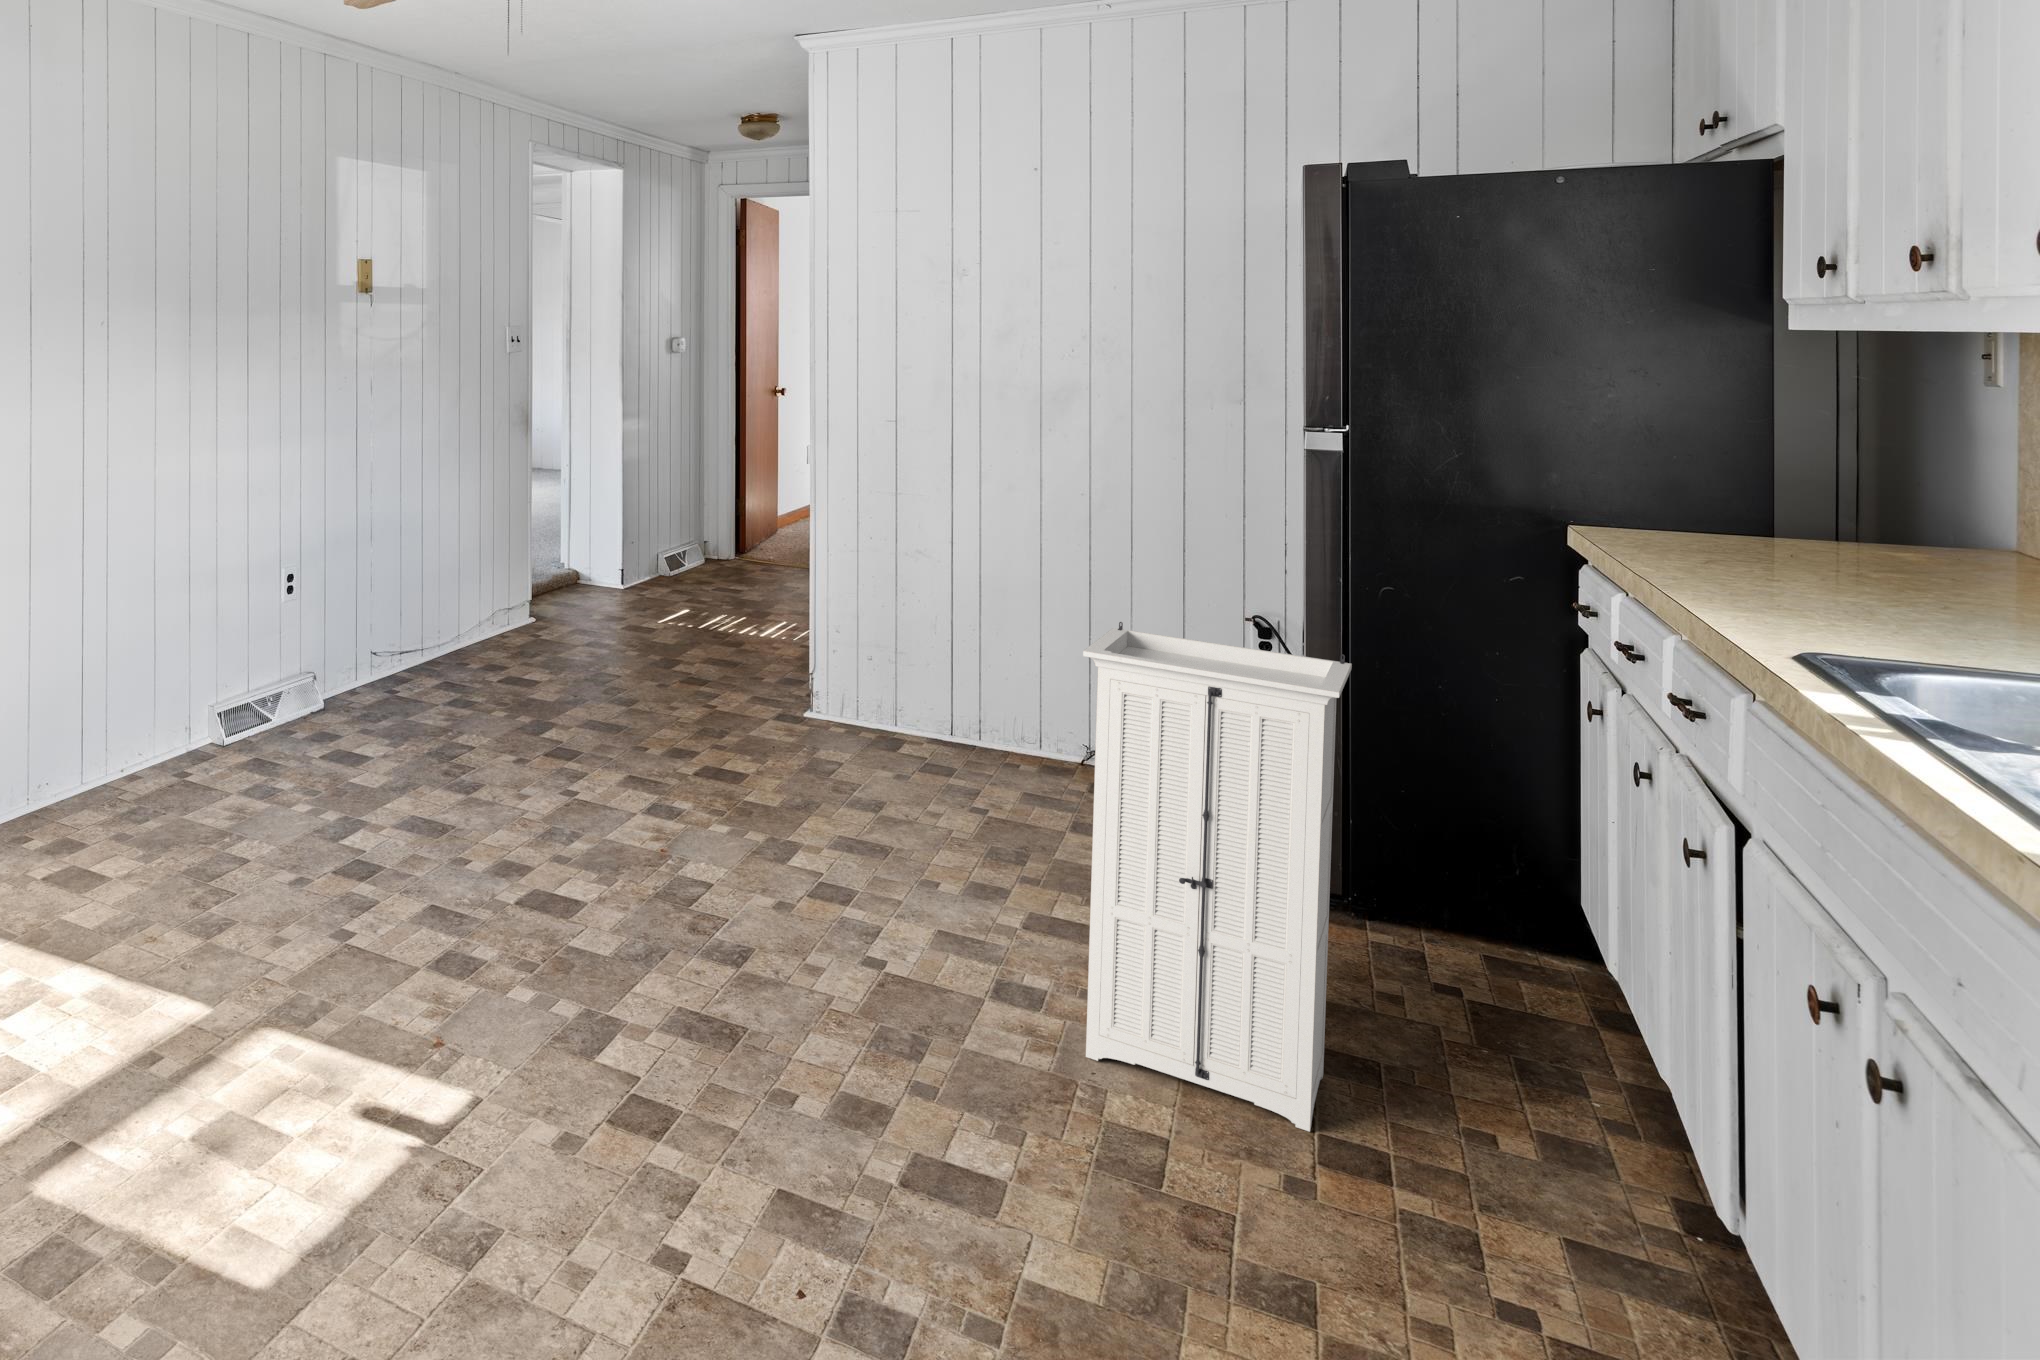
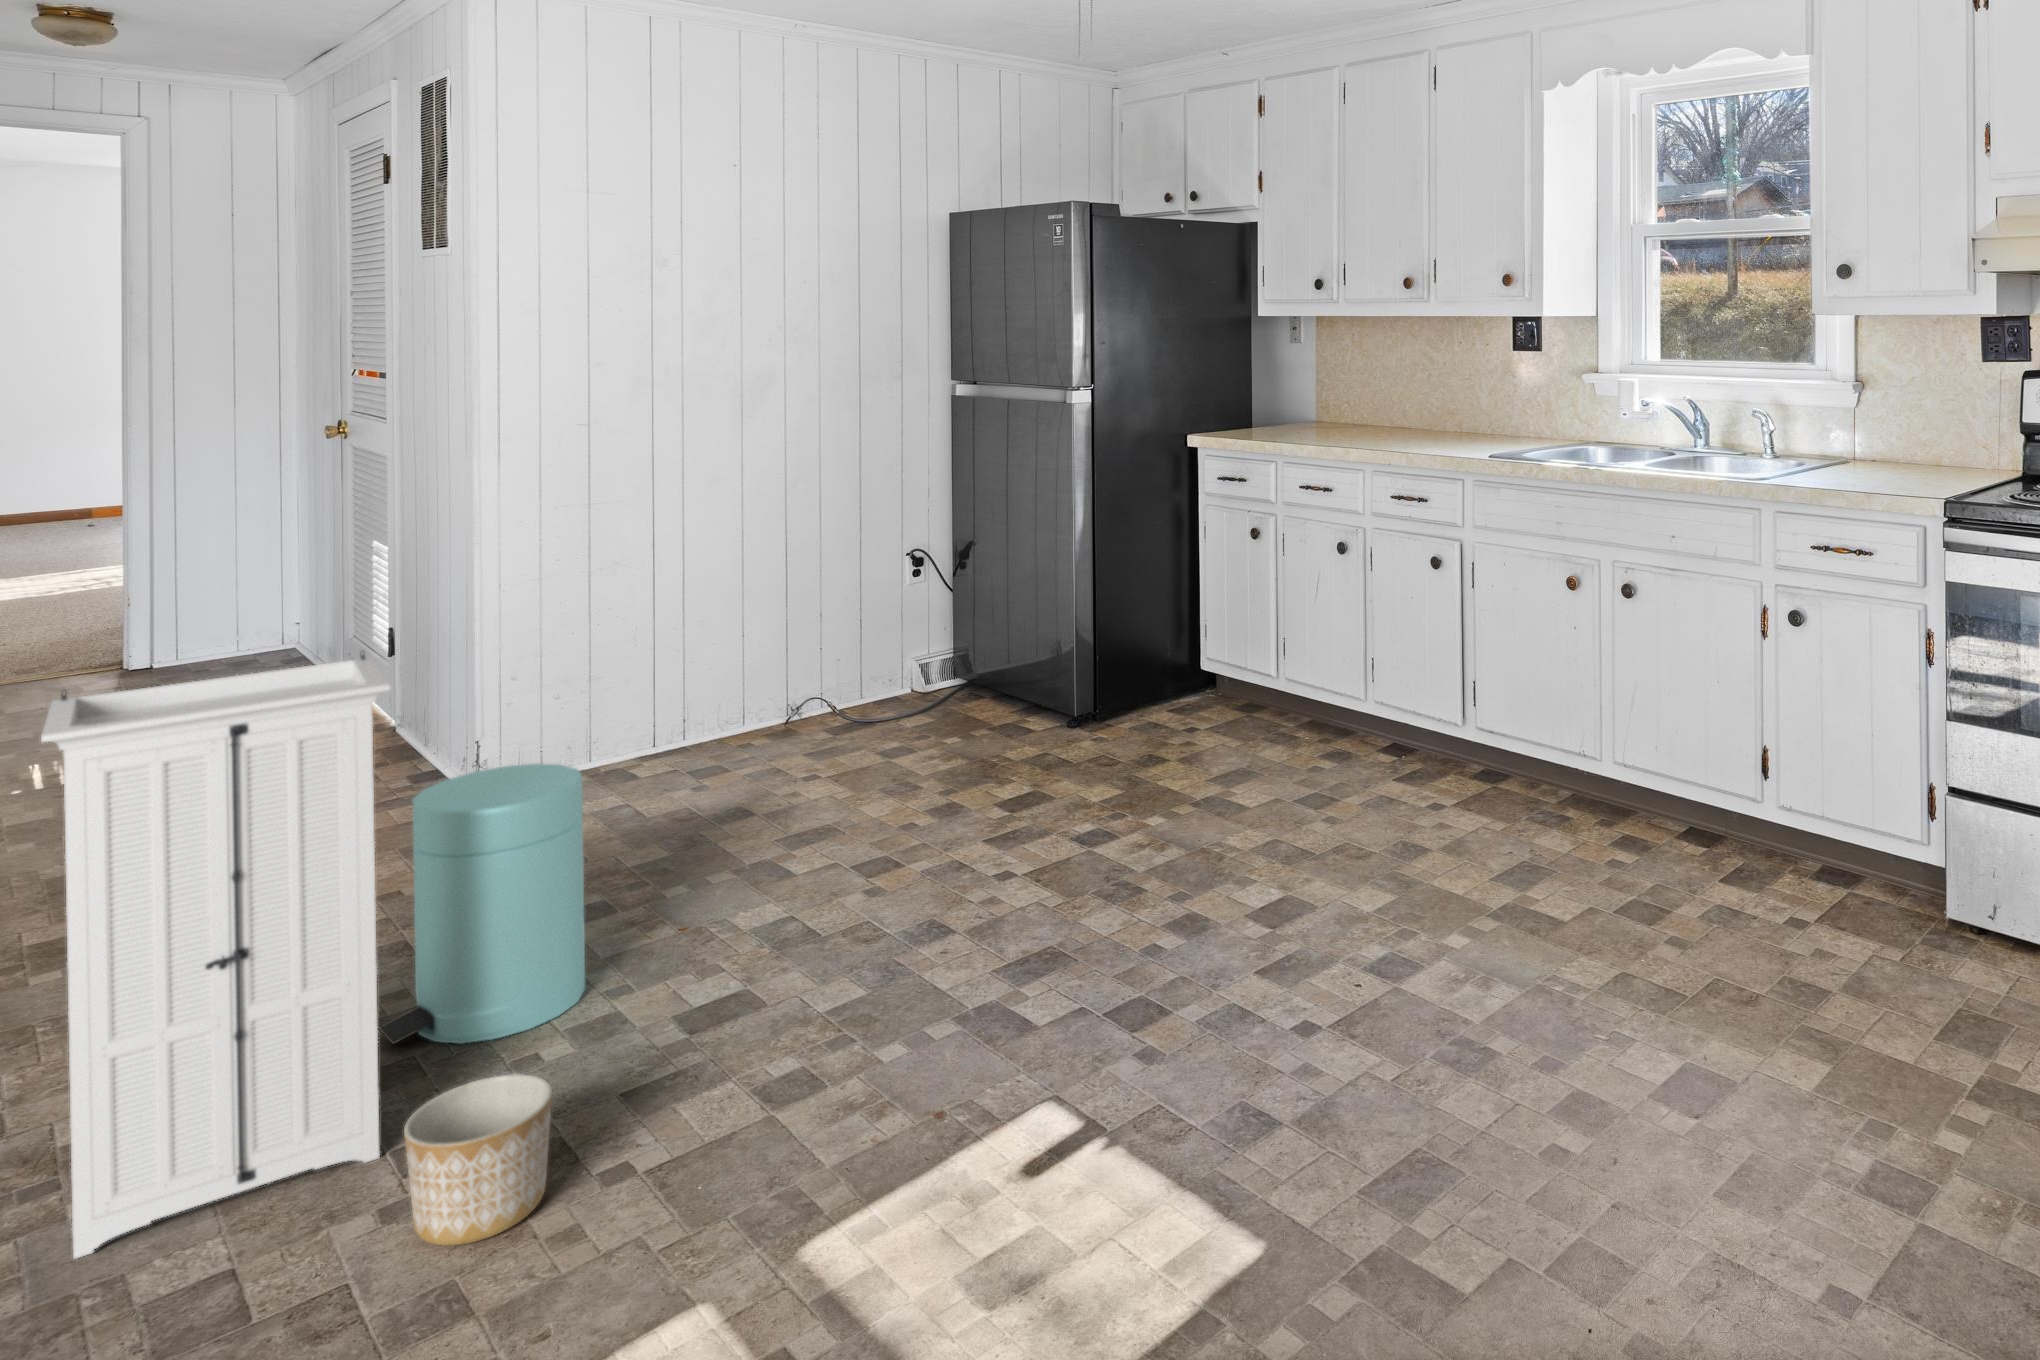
trash can: none [1360,810,1591,1113] -> present [378,764,585,1044]
planter: none [1298,1103,1448,1280] -> present [404,1074,552,1246]

